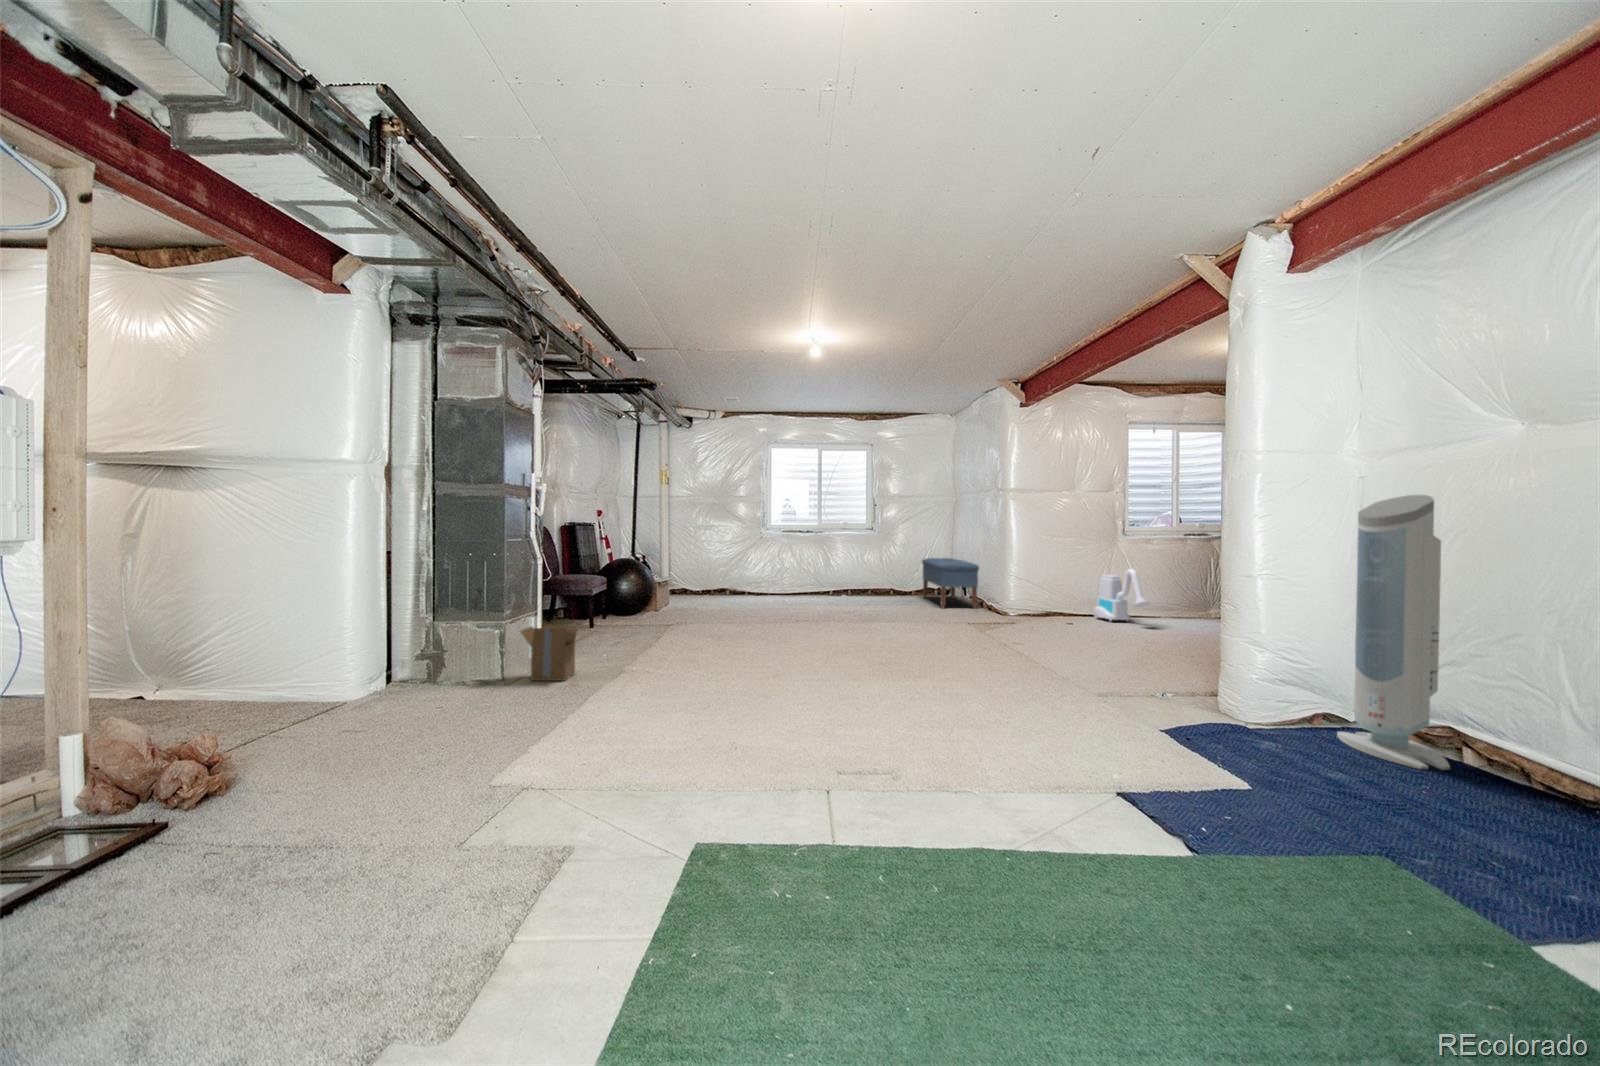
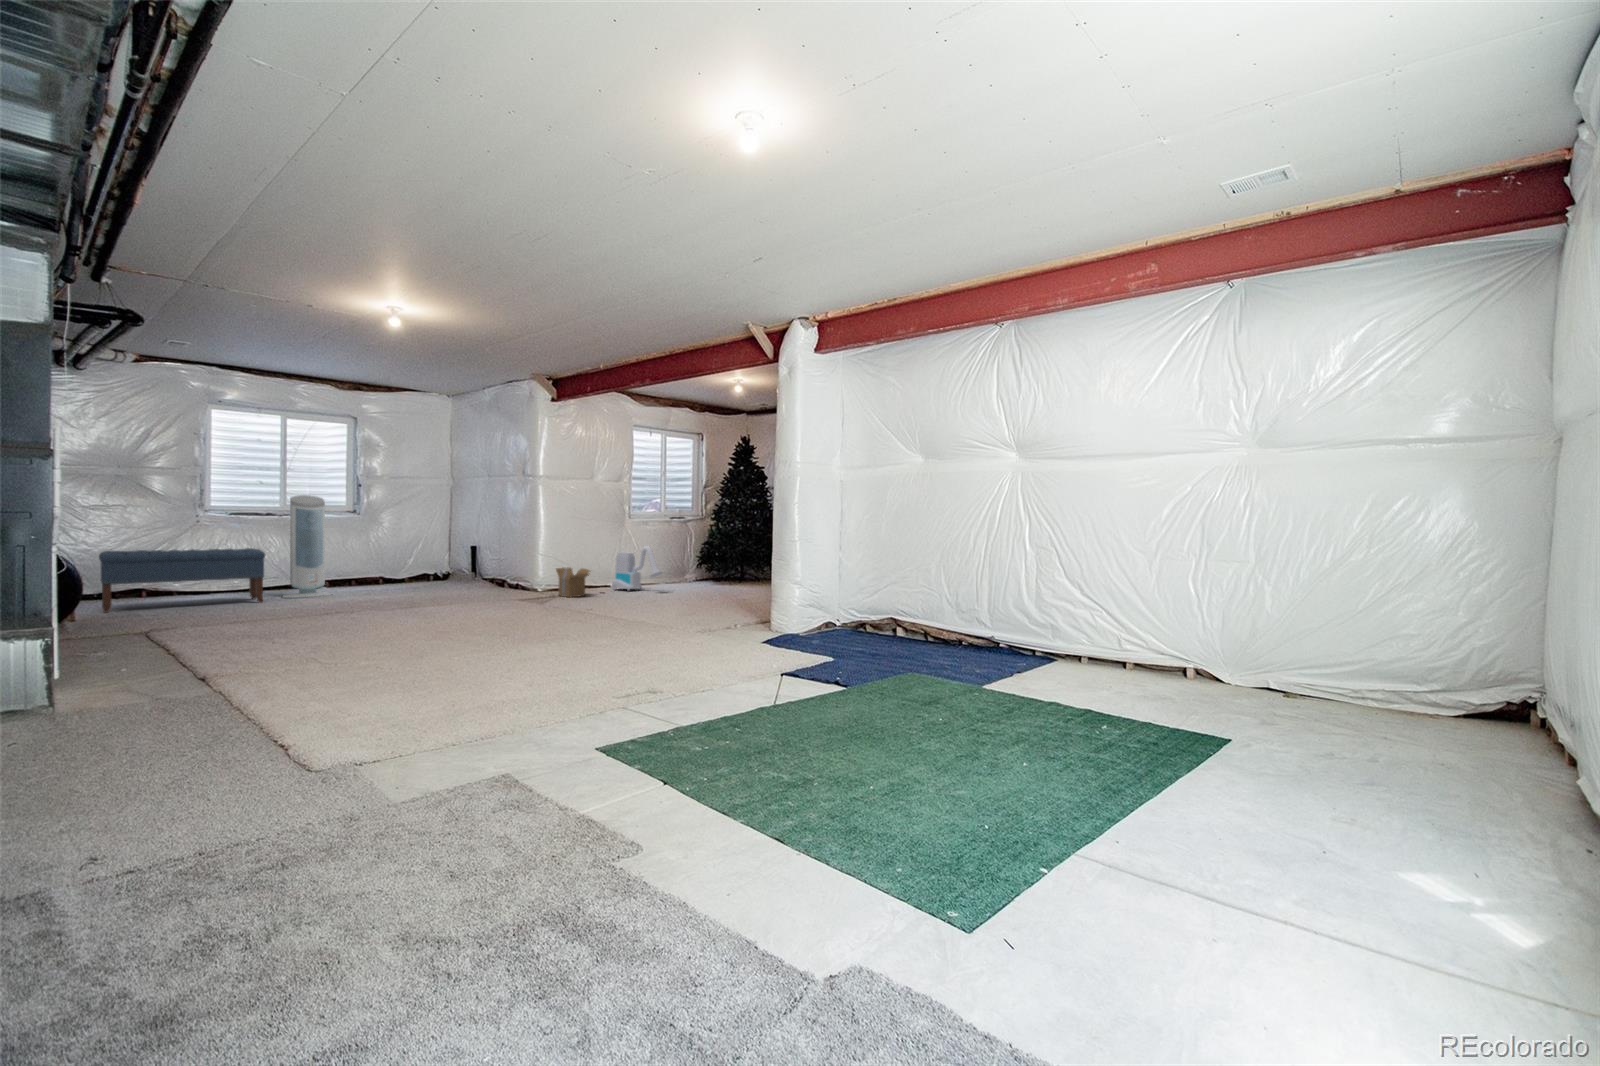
air purifier: present [1337,495,1450,770] -> present [283,495,332,598]
bench: present [922,558,979,609] -> present [99,548,265,613]
cardboard box: present [521,626,578,681] -> present [556,568,590,597]

